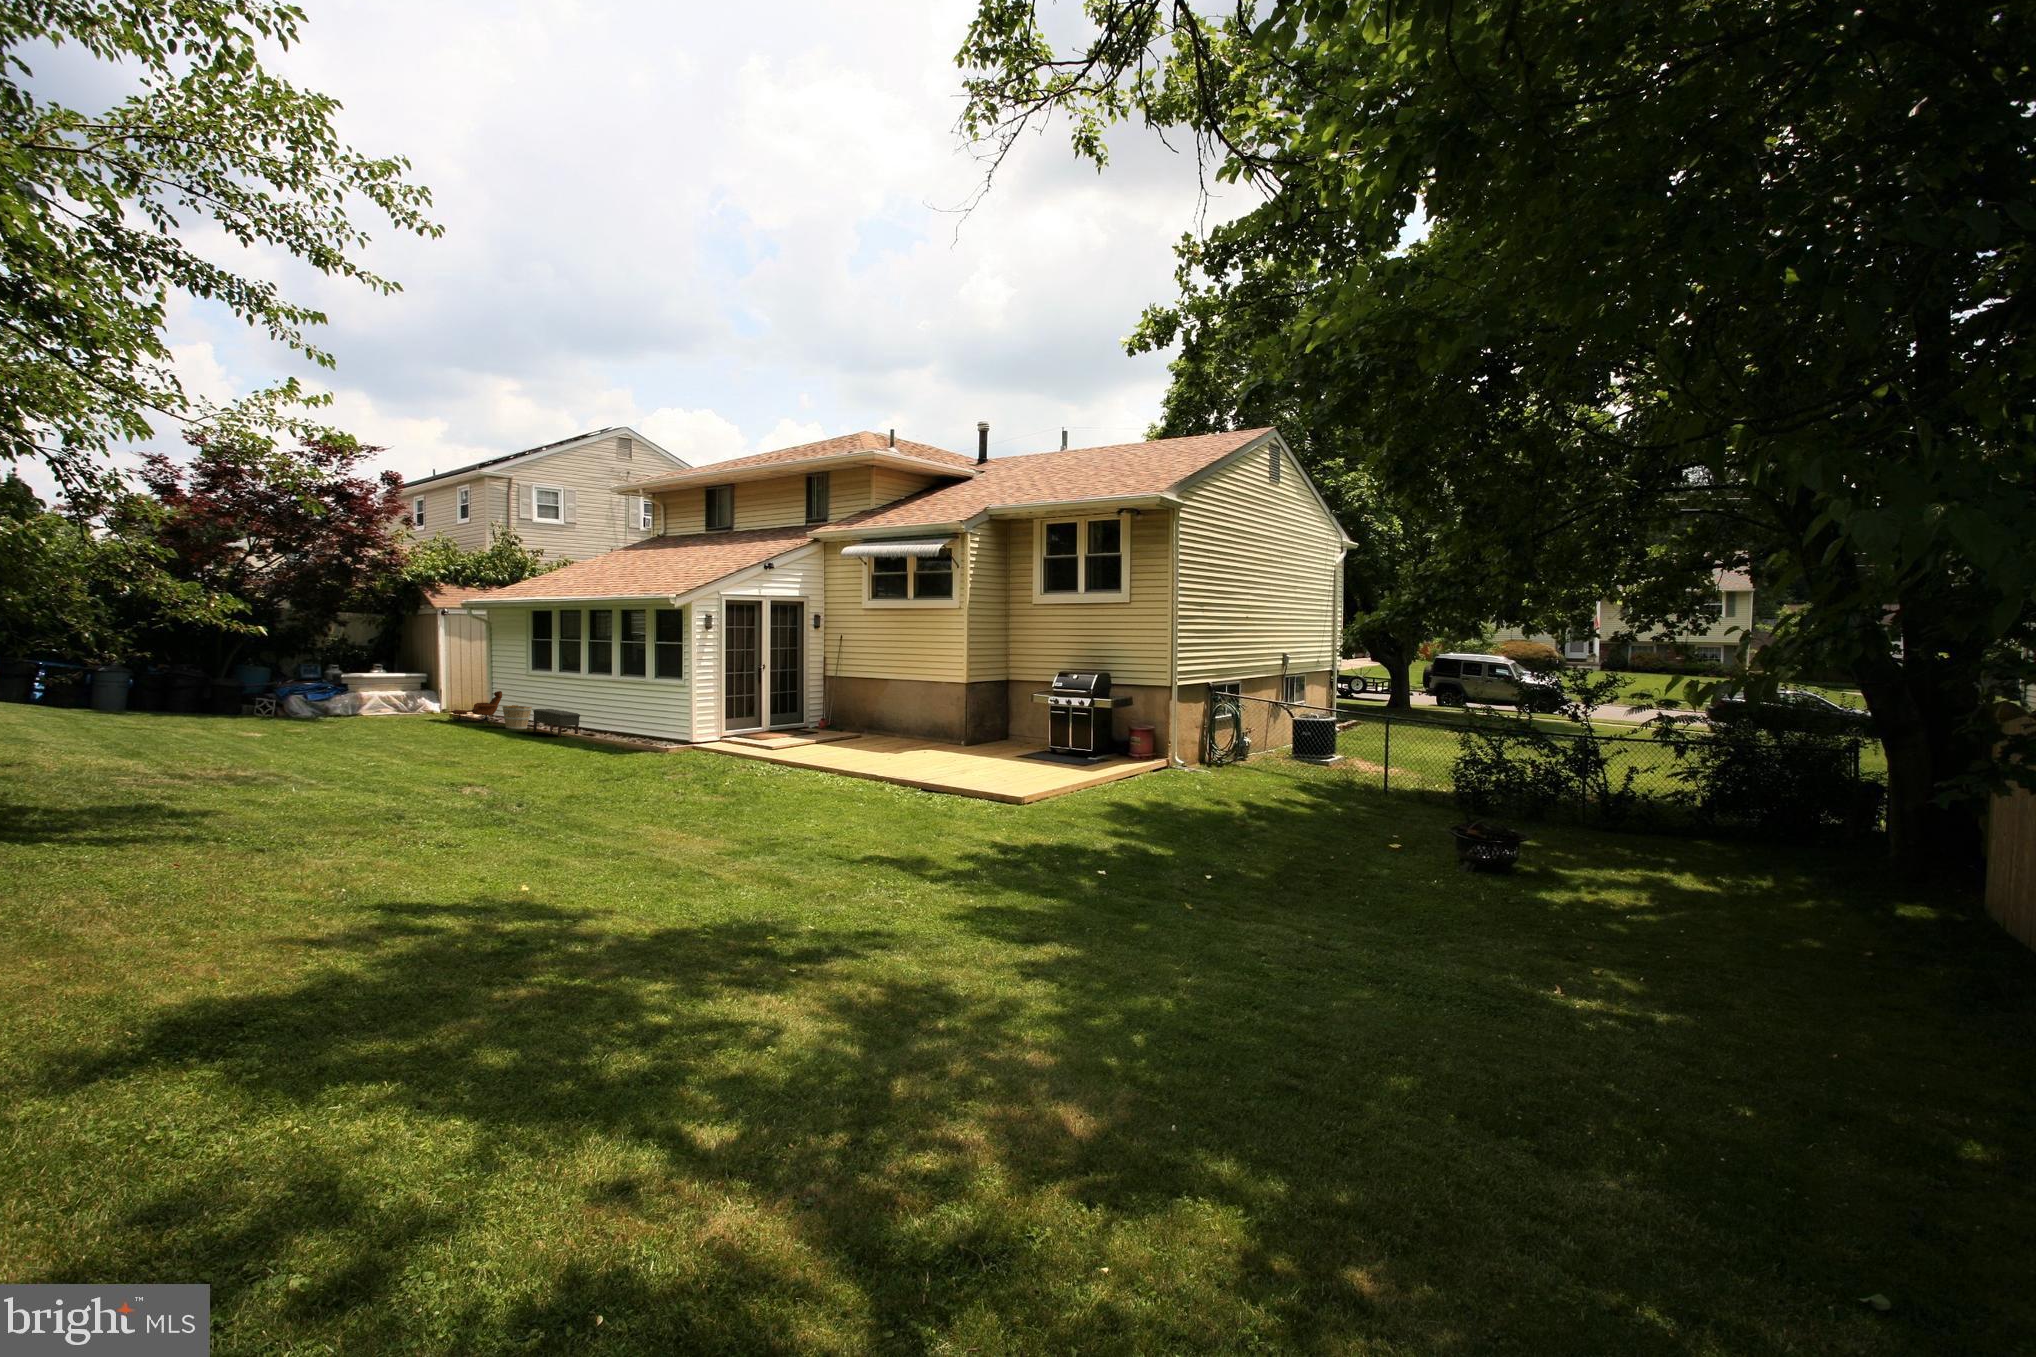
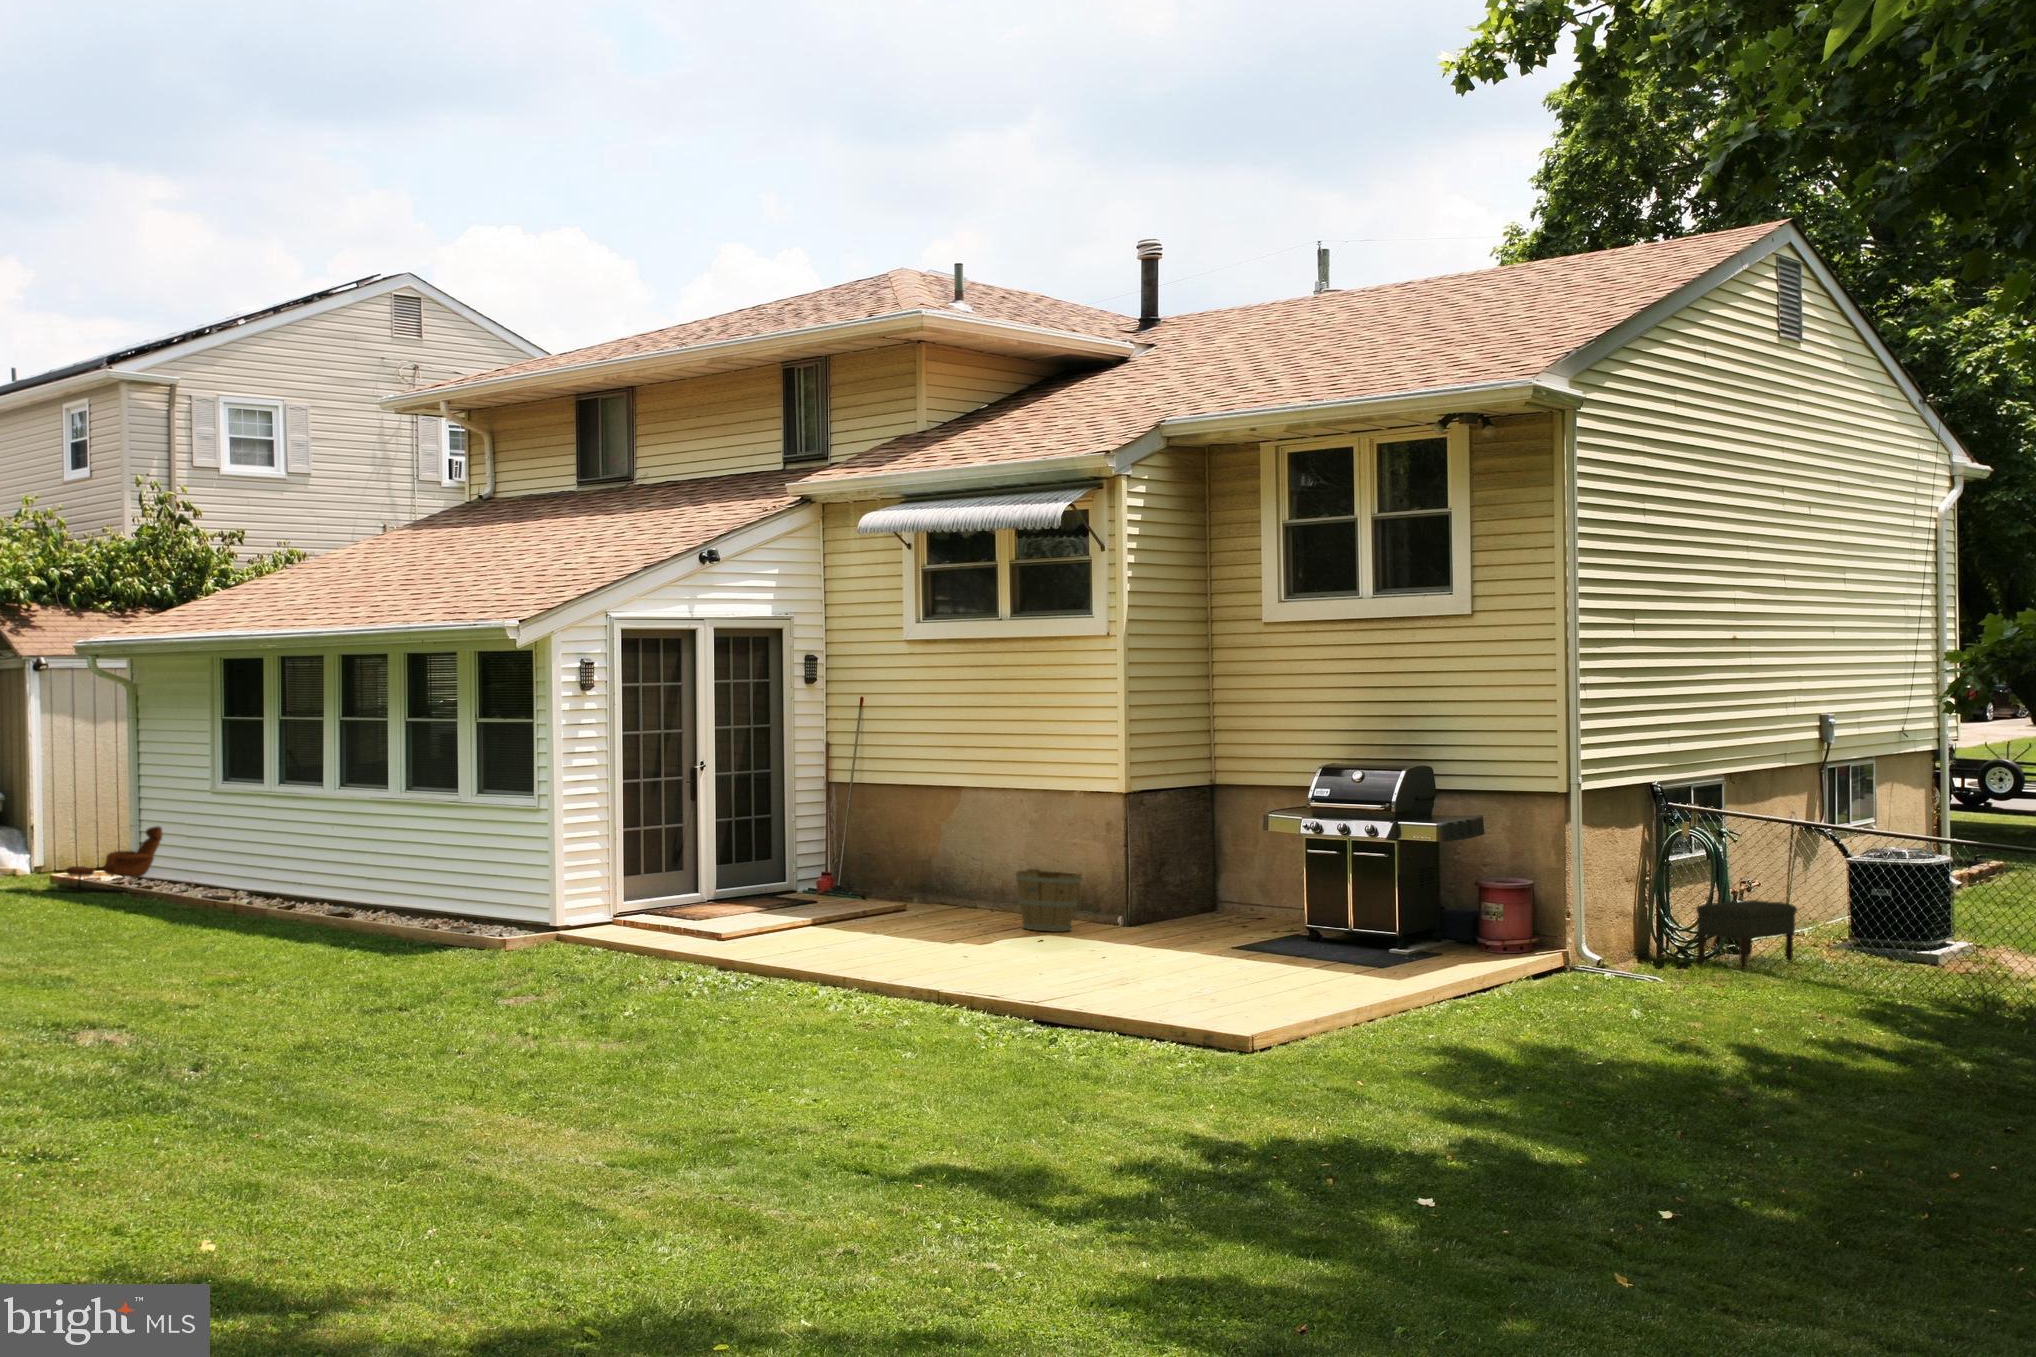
wooden bucket: present [502,705,532,729] -> present [1016,869,1082,932]
bench: present [533,709,580,737] -> present [1696,900,1797,969]

